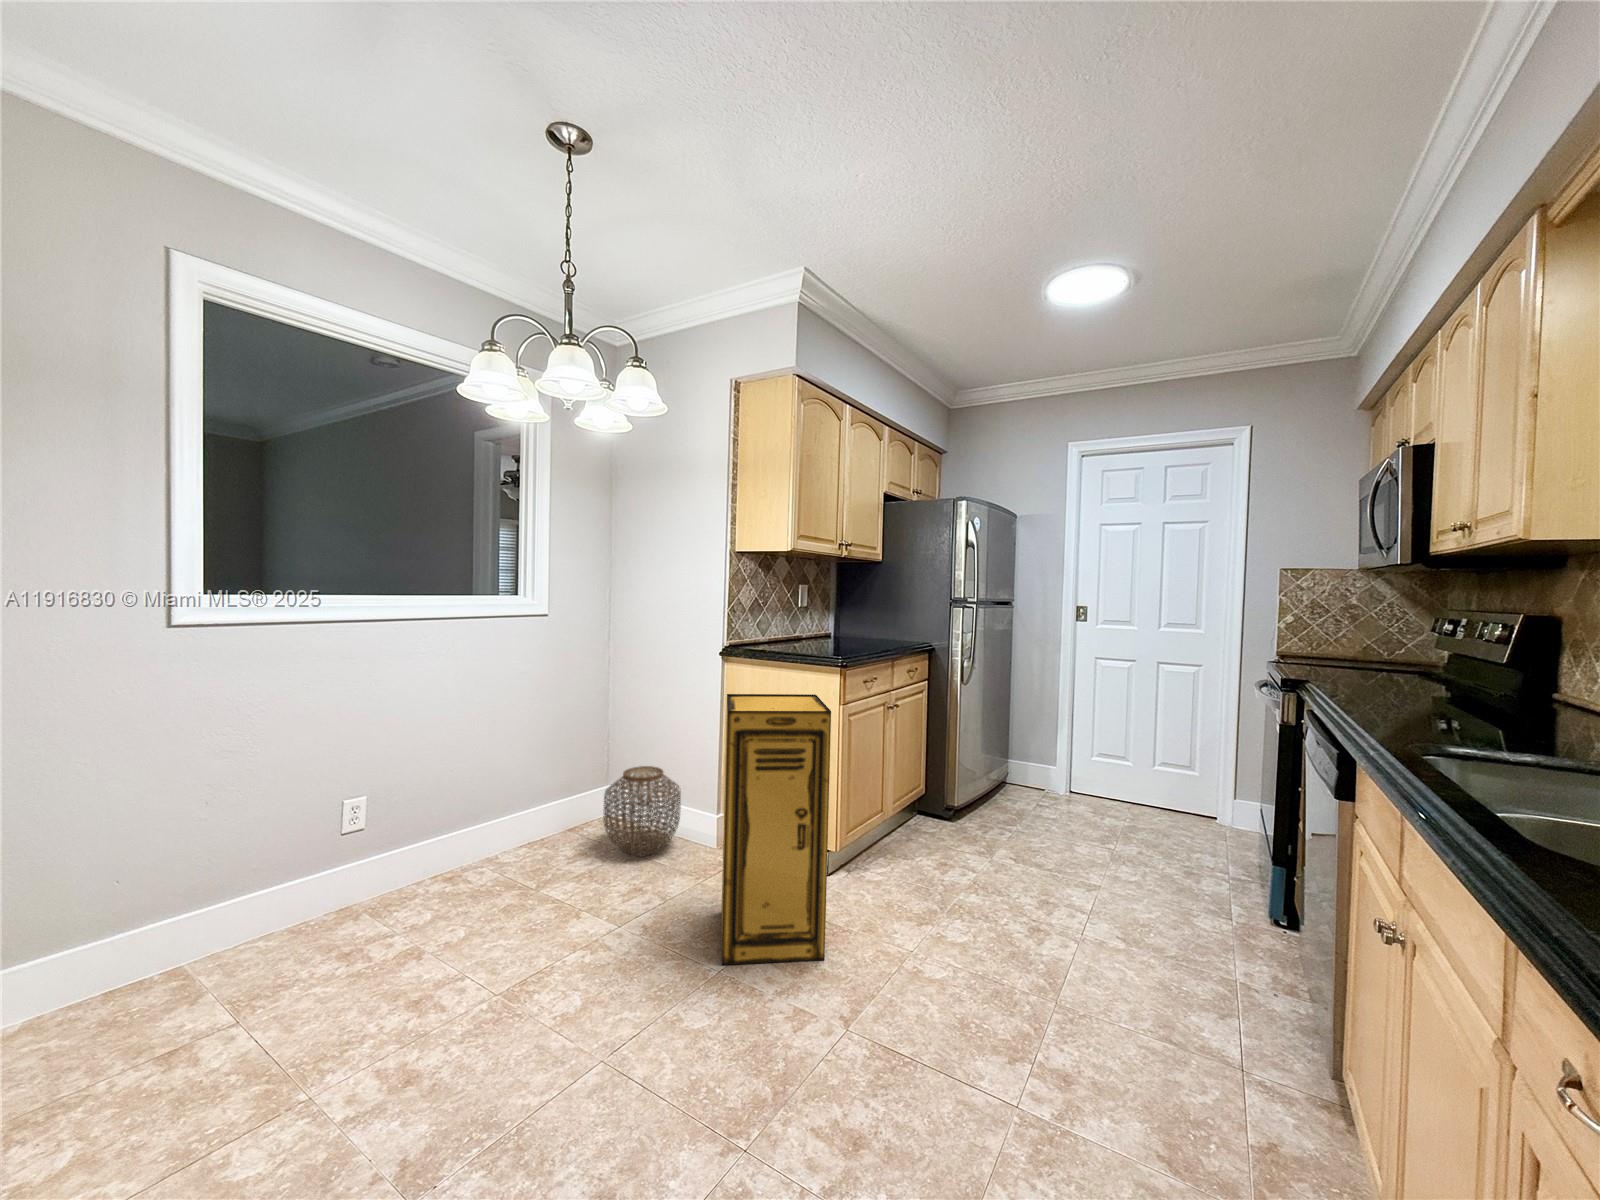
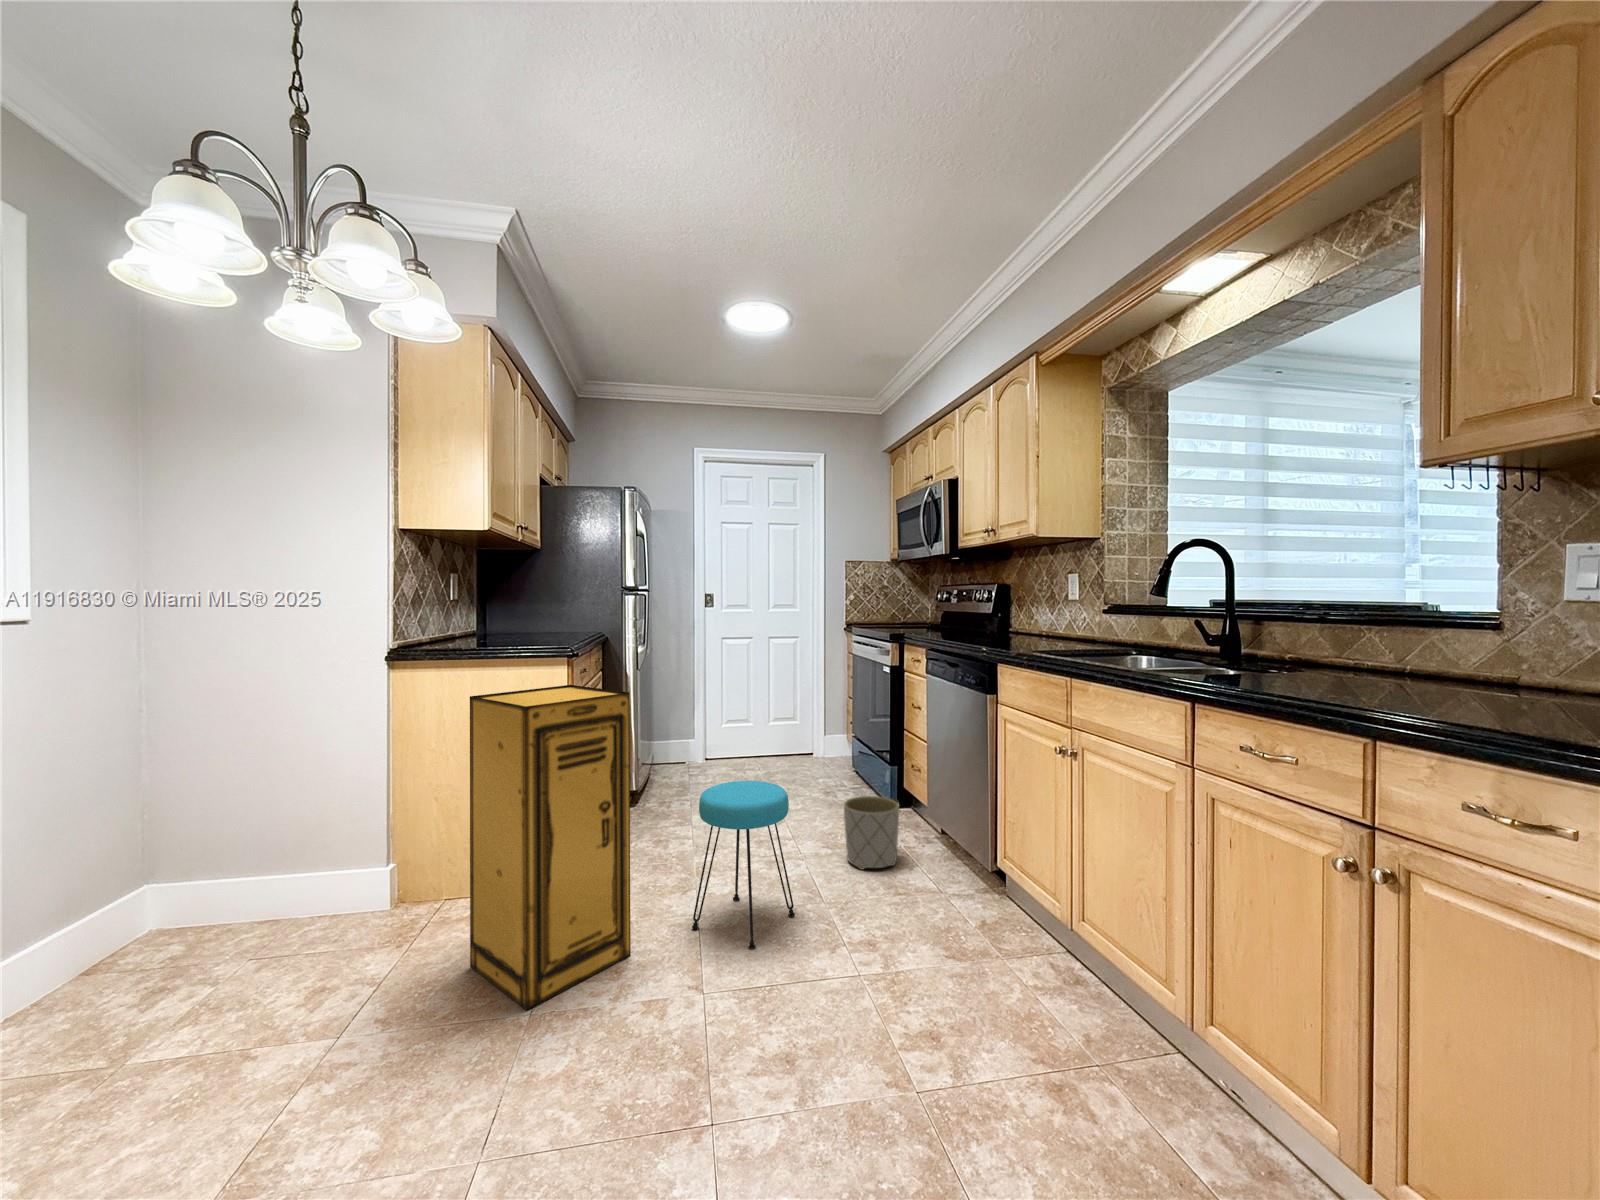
woven basket: present [603,766,681,856] -> none [187,830,331,969]
stool: none [893,823,1006,1011] -> present [692,781,795,947]
planter: none [1130,890,1217,1004] -> present [844,796,899,870]

